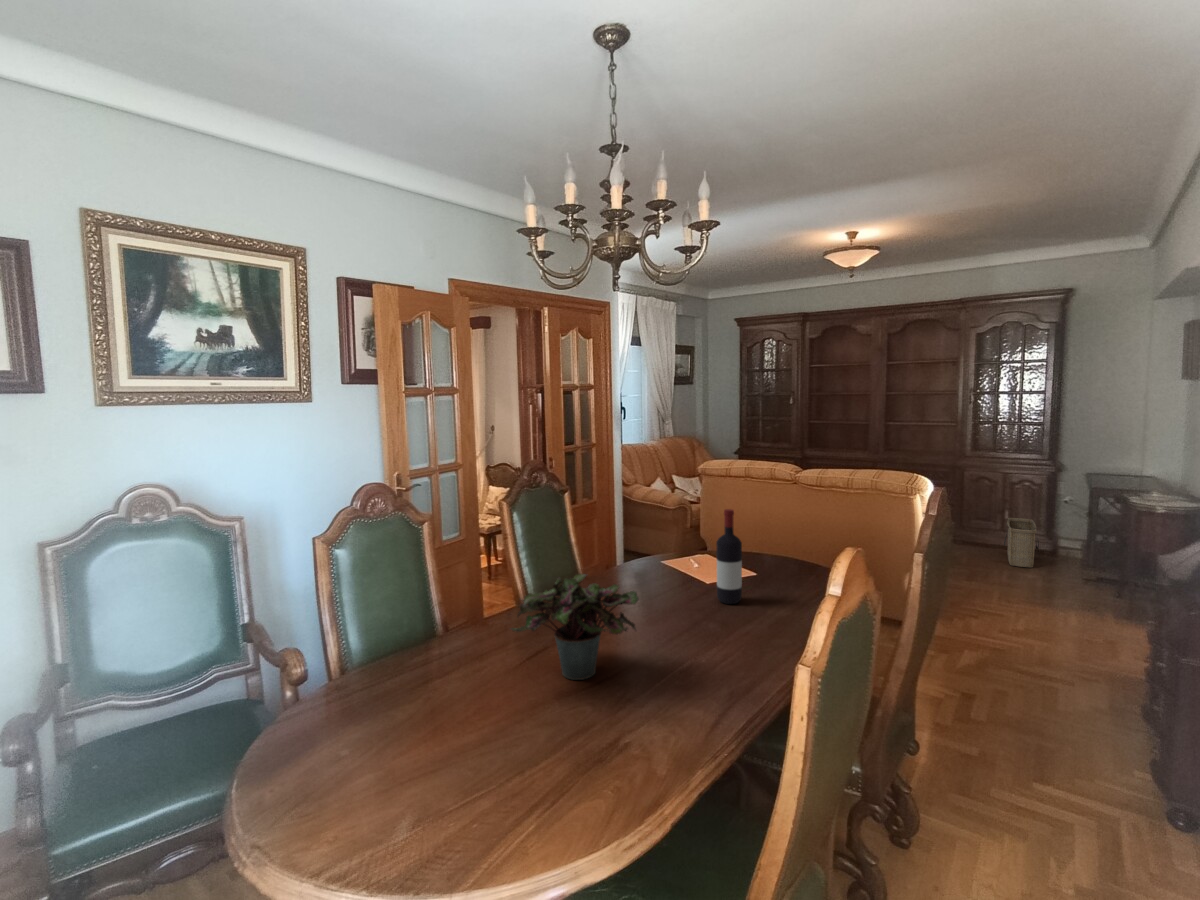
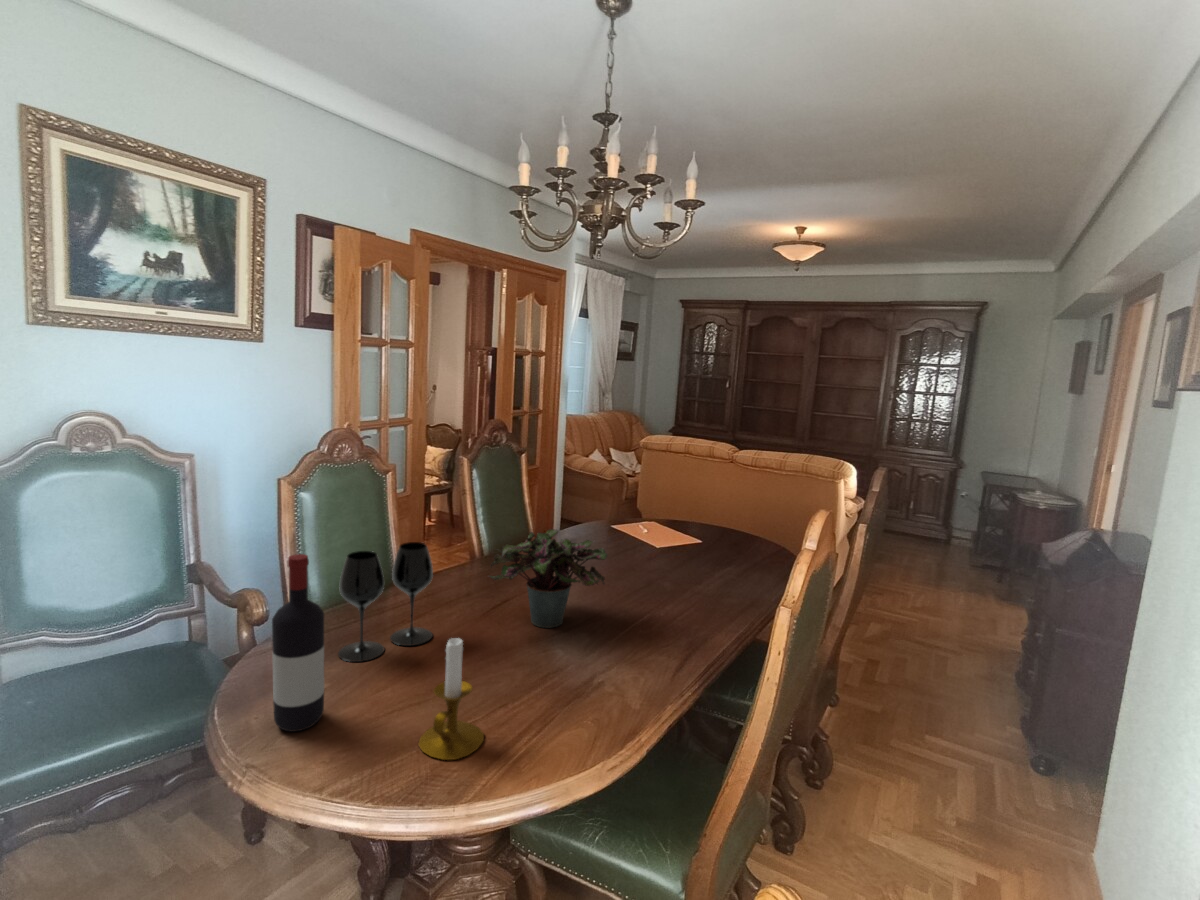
wine bottle: present [716,509,742,604] -> present [272,554,324,732]
basket: present [1004,518,1039,568] -> none [908,508,937,554]
wine glass: none [357,596,458,725] -> present [338,542,433,662]
candlestick: none [420,706,491,841] -> present [419,638,484,760]

